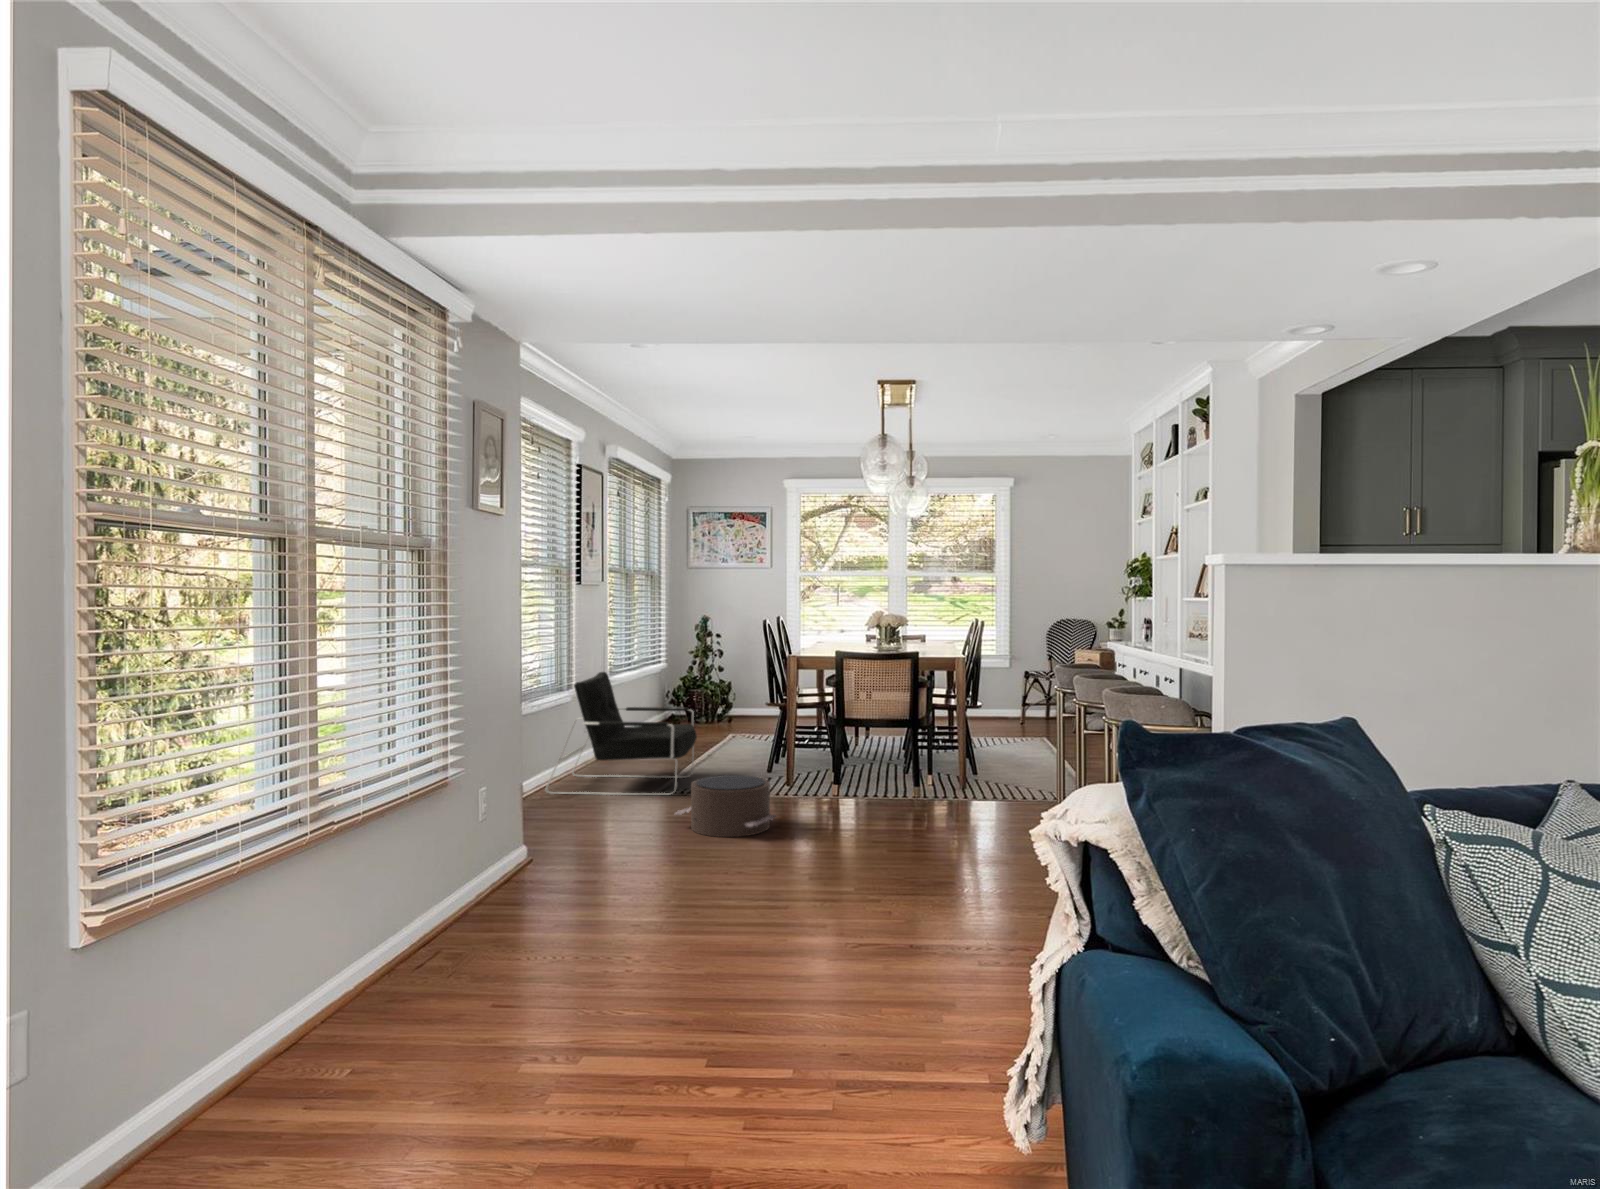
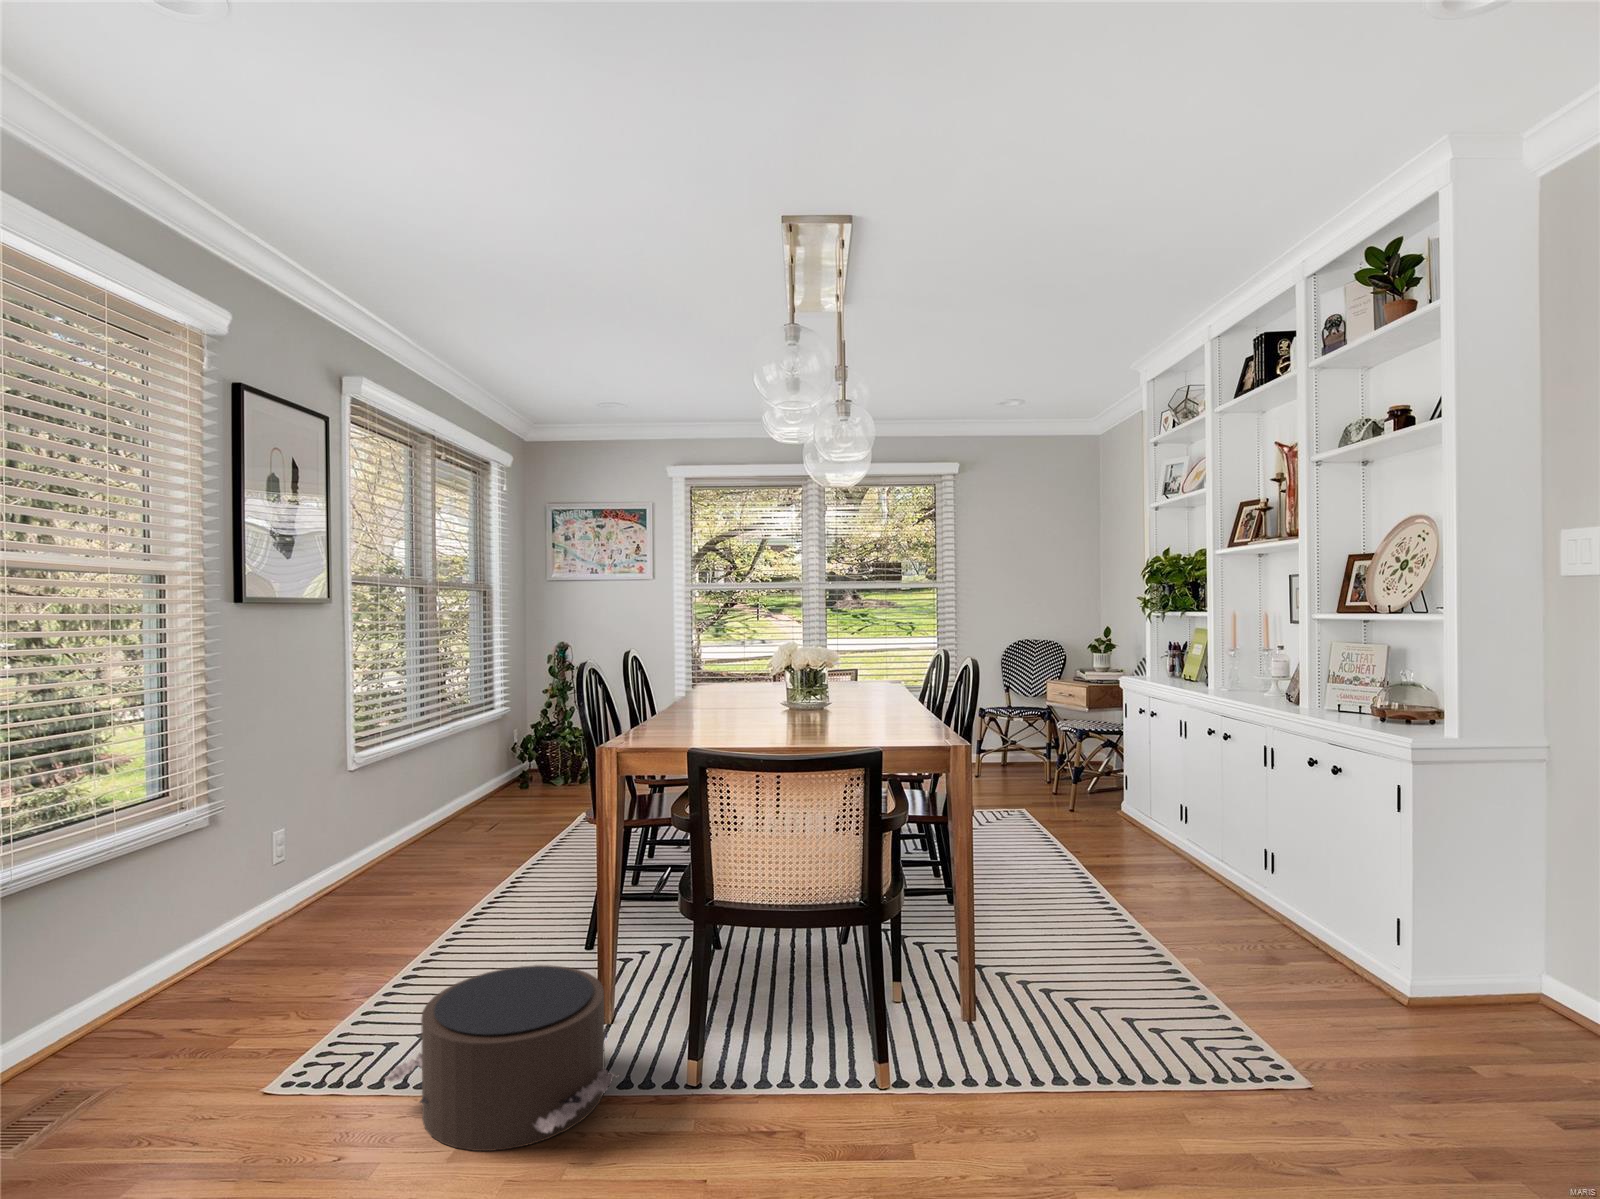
armchair: present [546,672,697,795] -> none [188,737,501,980]

